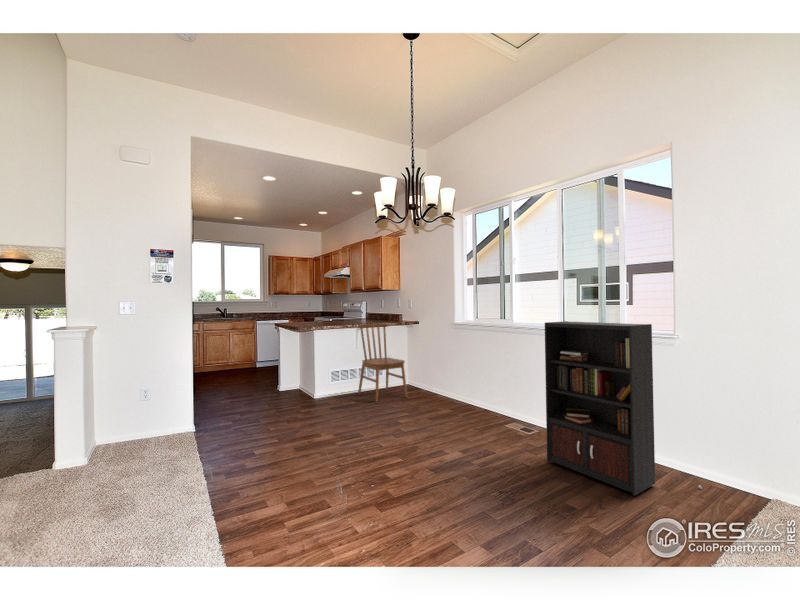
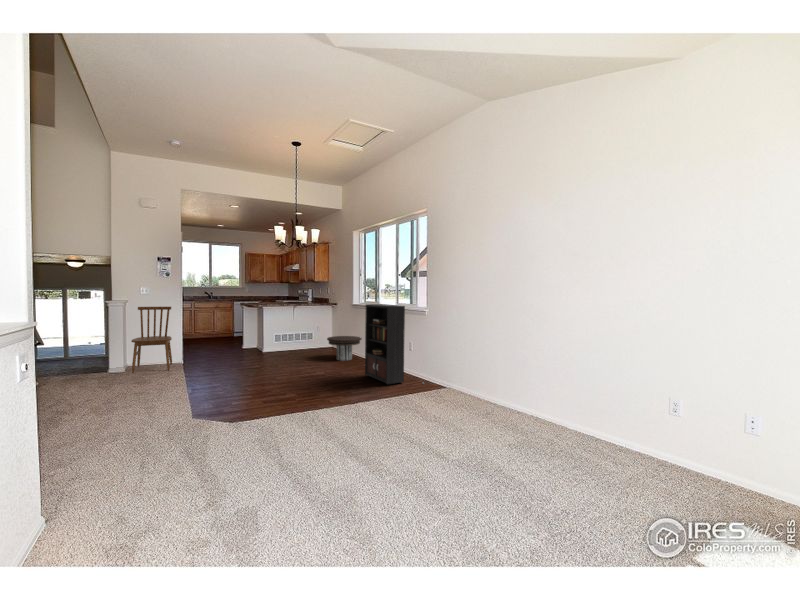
dining chair: present [358,324,407,403] -> present [131,307,172,373]
side table: none [426,372,483,416] -> present [327,336,362,361]

